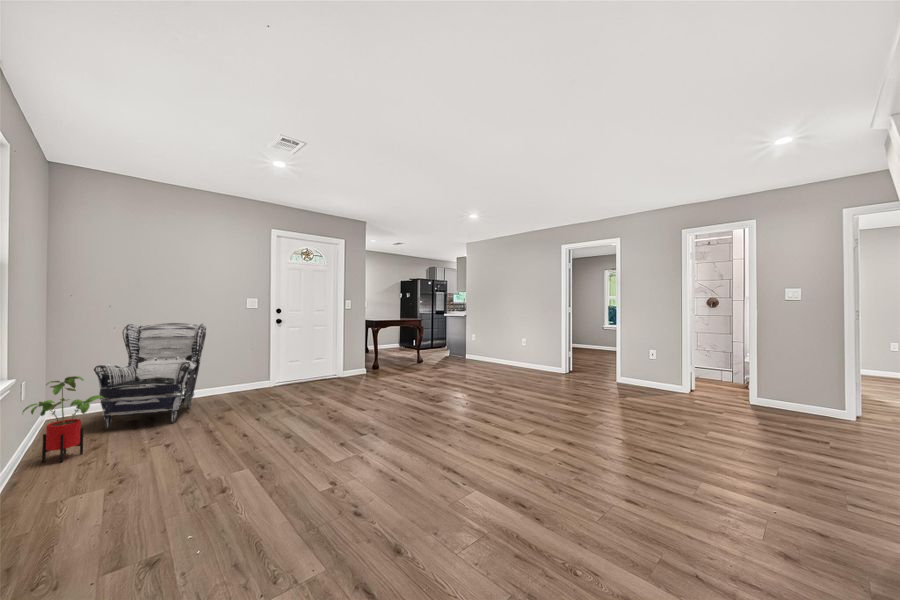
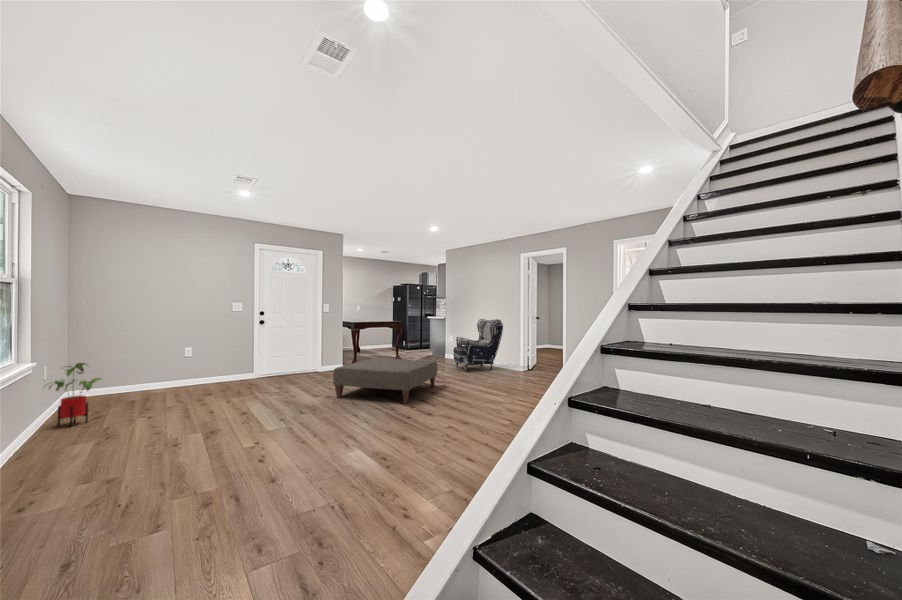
armchair: present [94,323,206,429] -> present [453,319,503,372]
ottoman: none [380,362,488,418] -> present [333,358,437,403]

